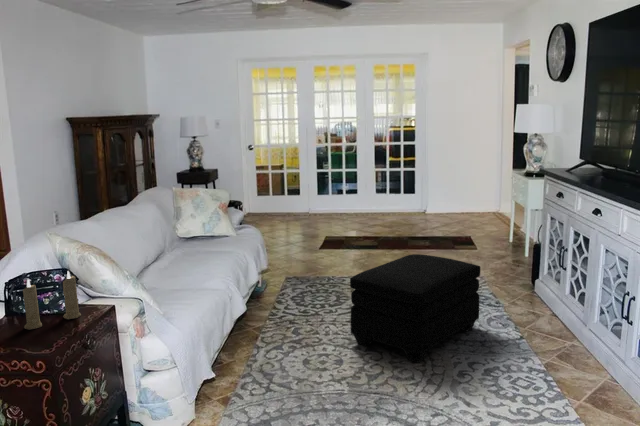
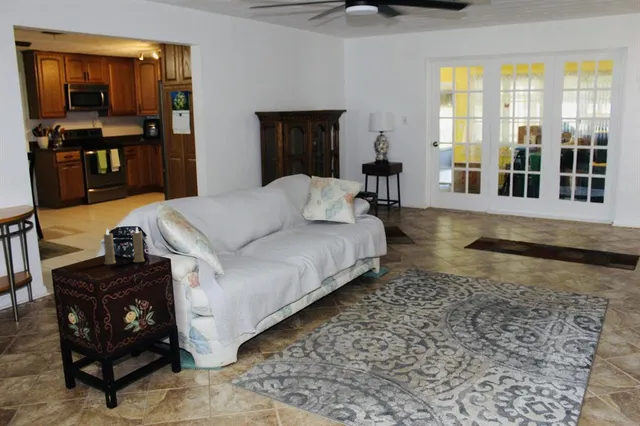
ottoman: present [350,254,481,363] -> none [409,261,558,365]

